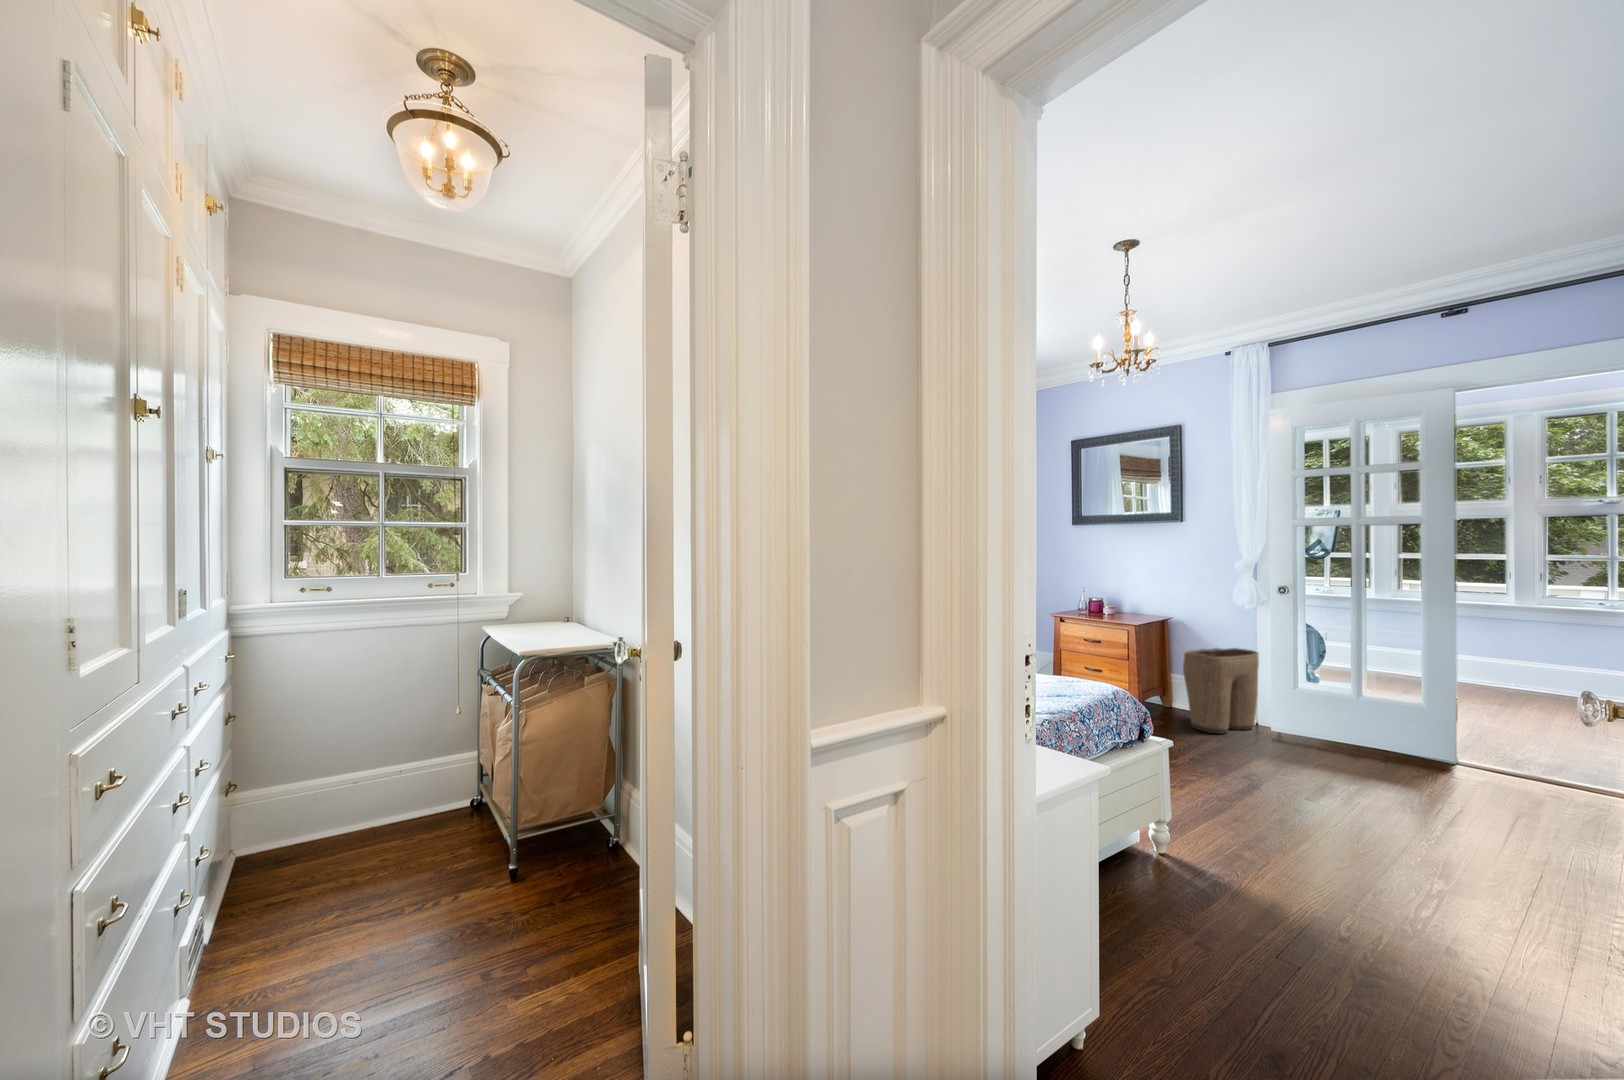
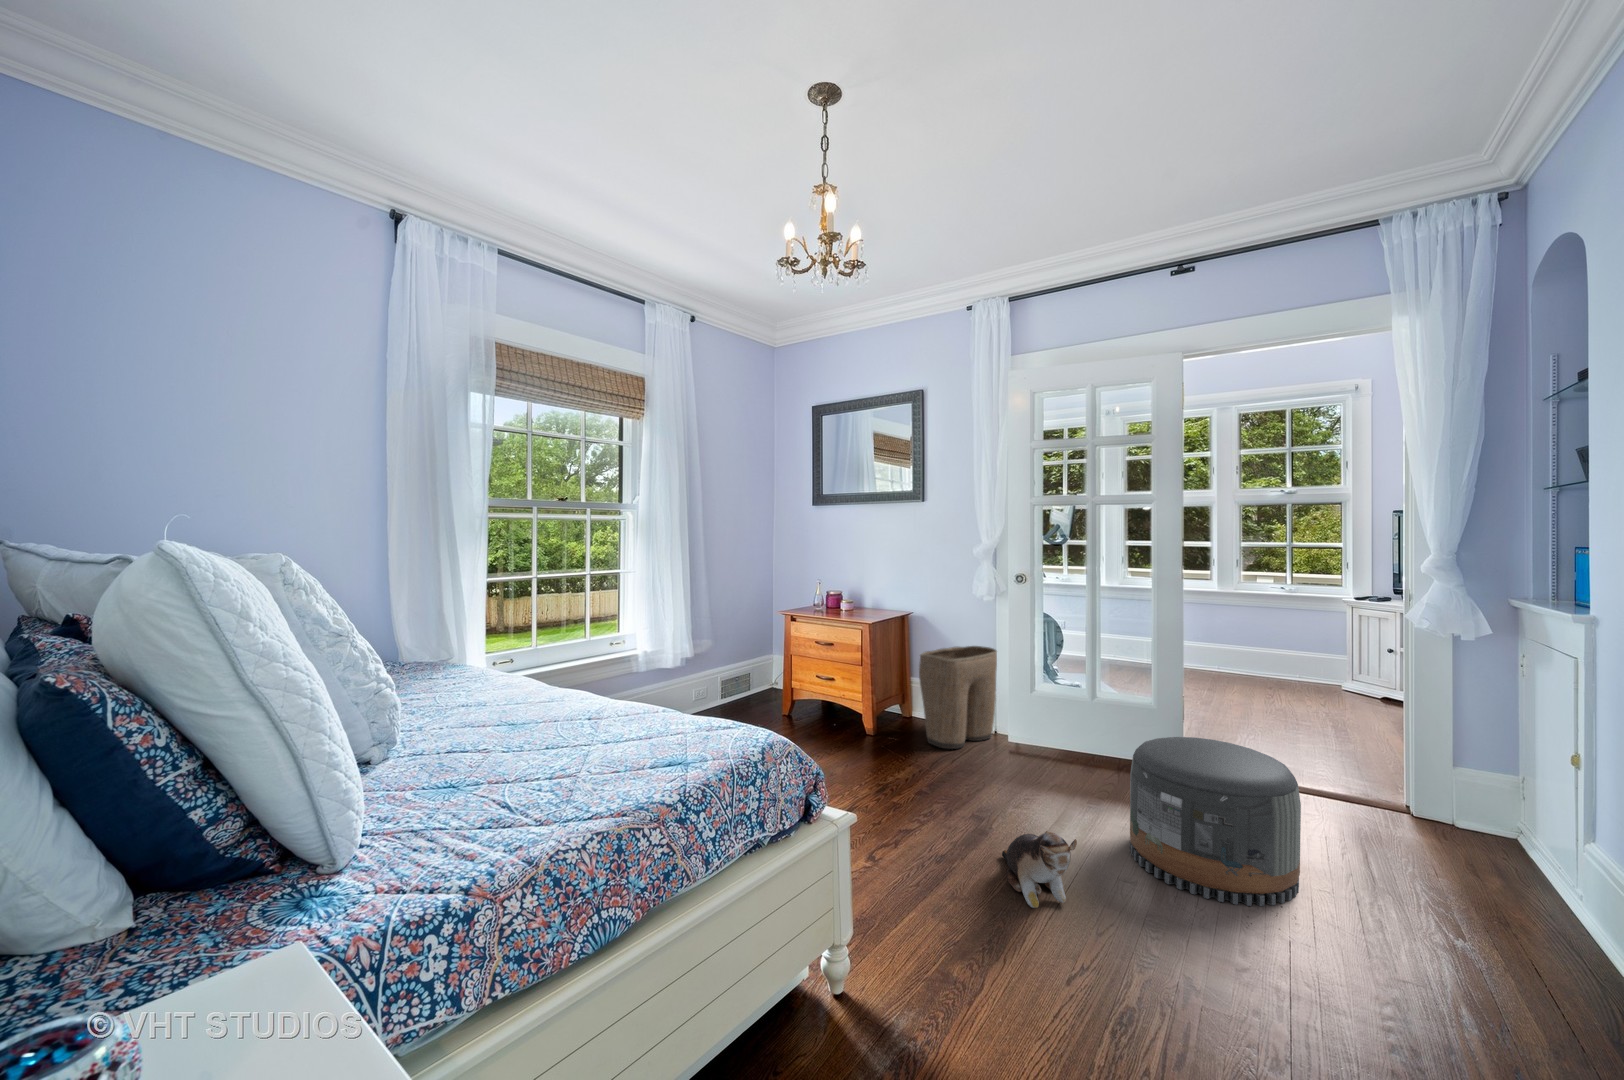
pouf: none [1395,723,1562,854] -> present [1130,737,1301,906]
plush toy: none [1276,775,1345,832] -> present [1002,831,1077,908]

